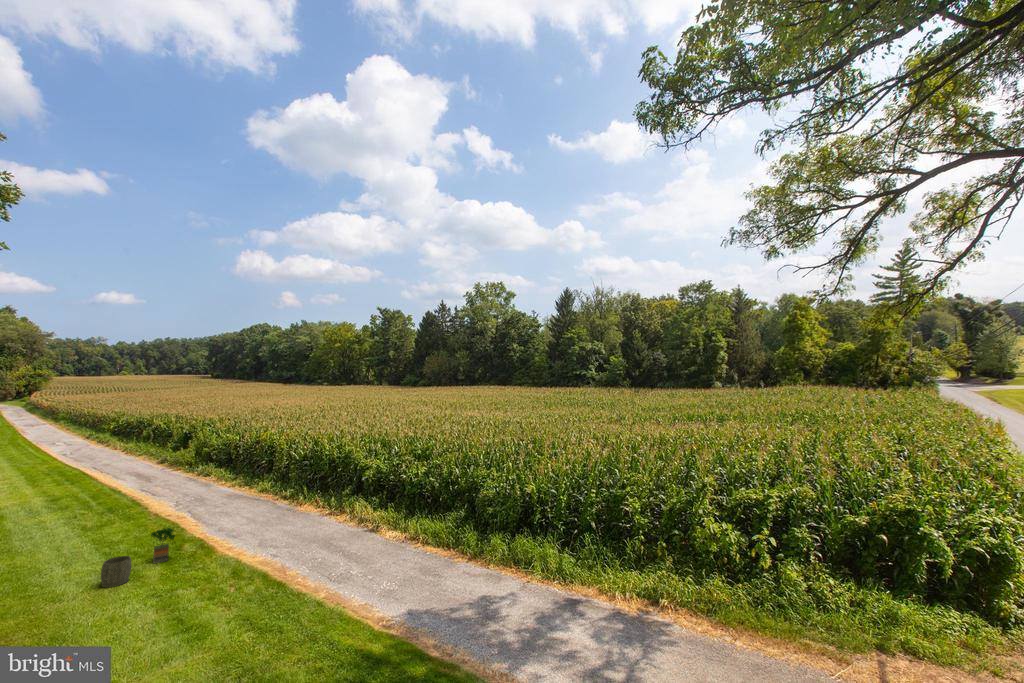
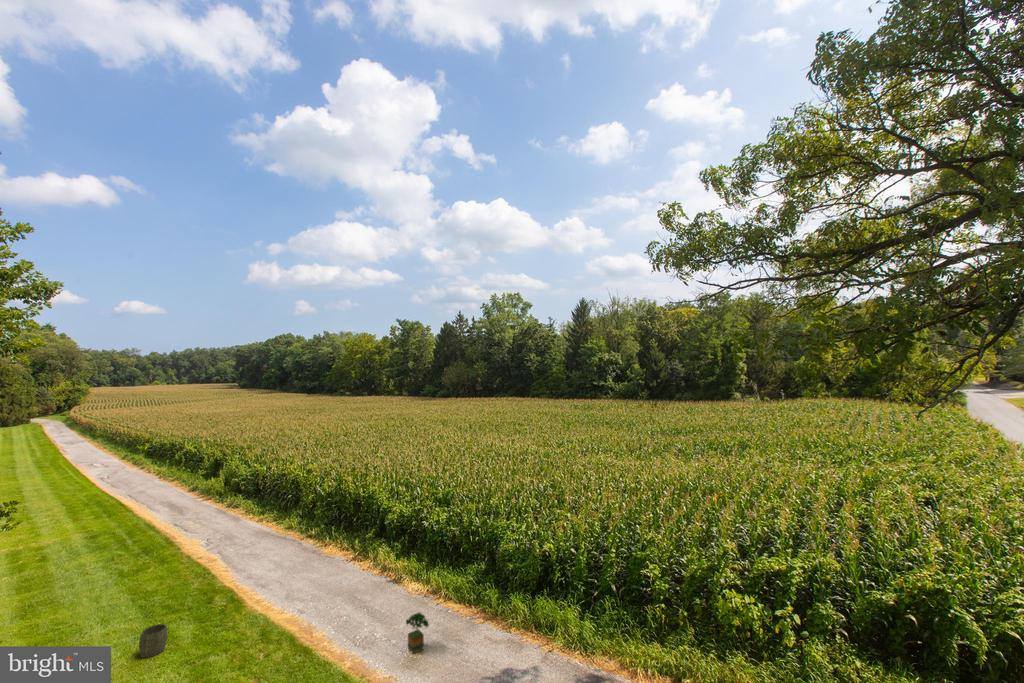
potted tree: present [151,528,176,564] -> present [406,612,429,654]

